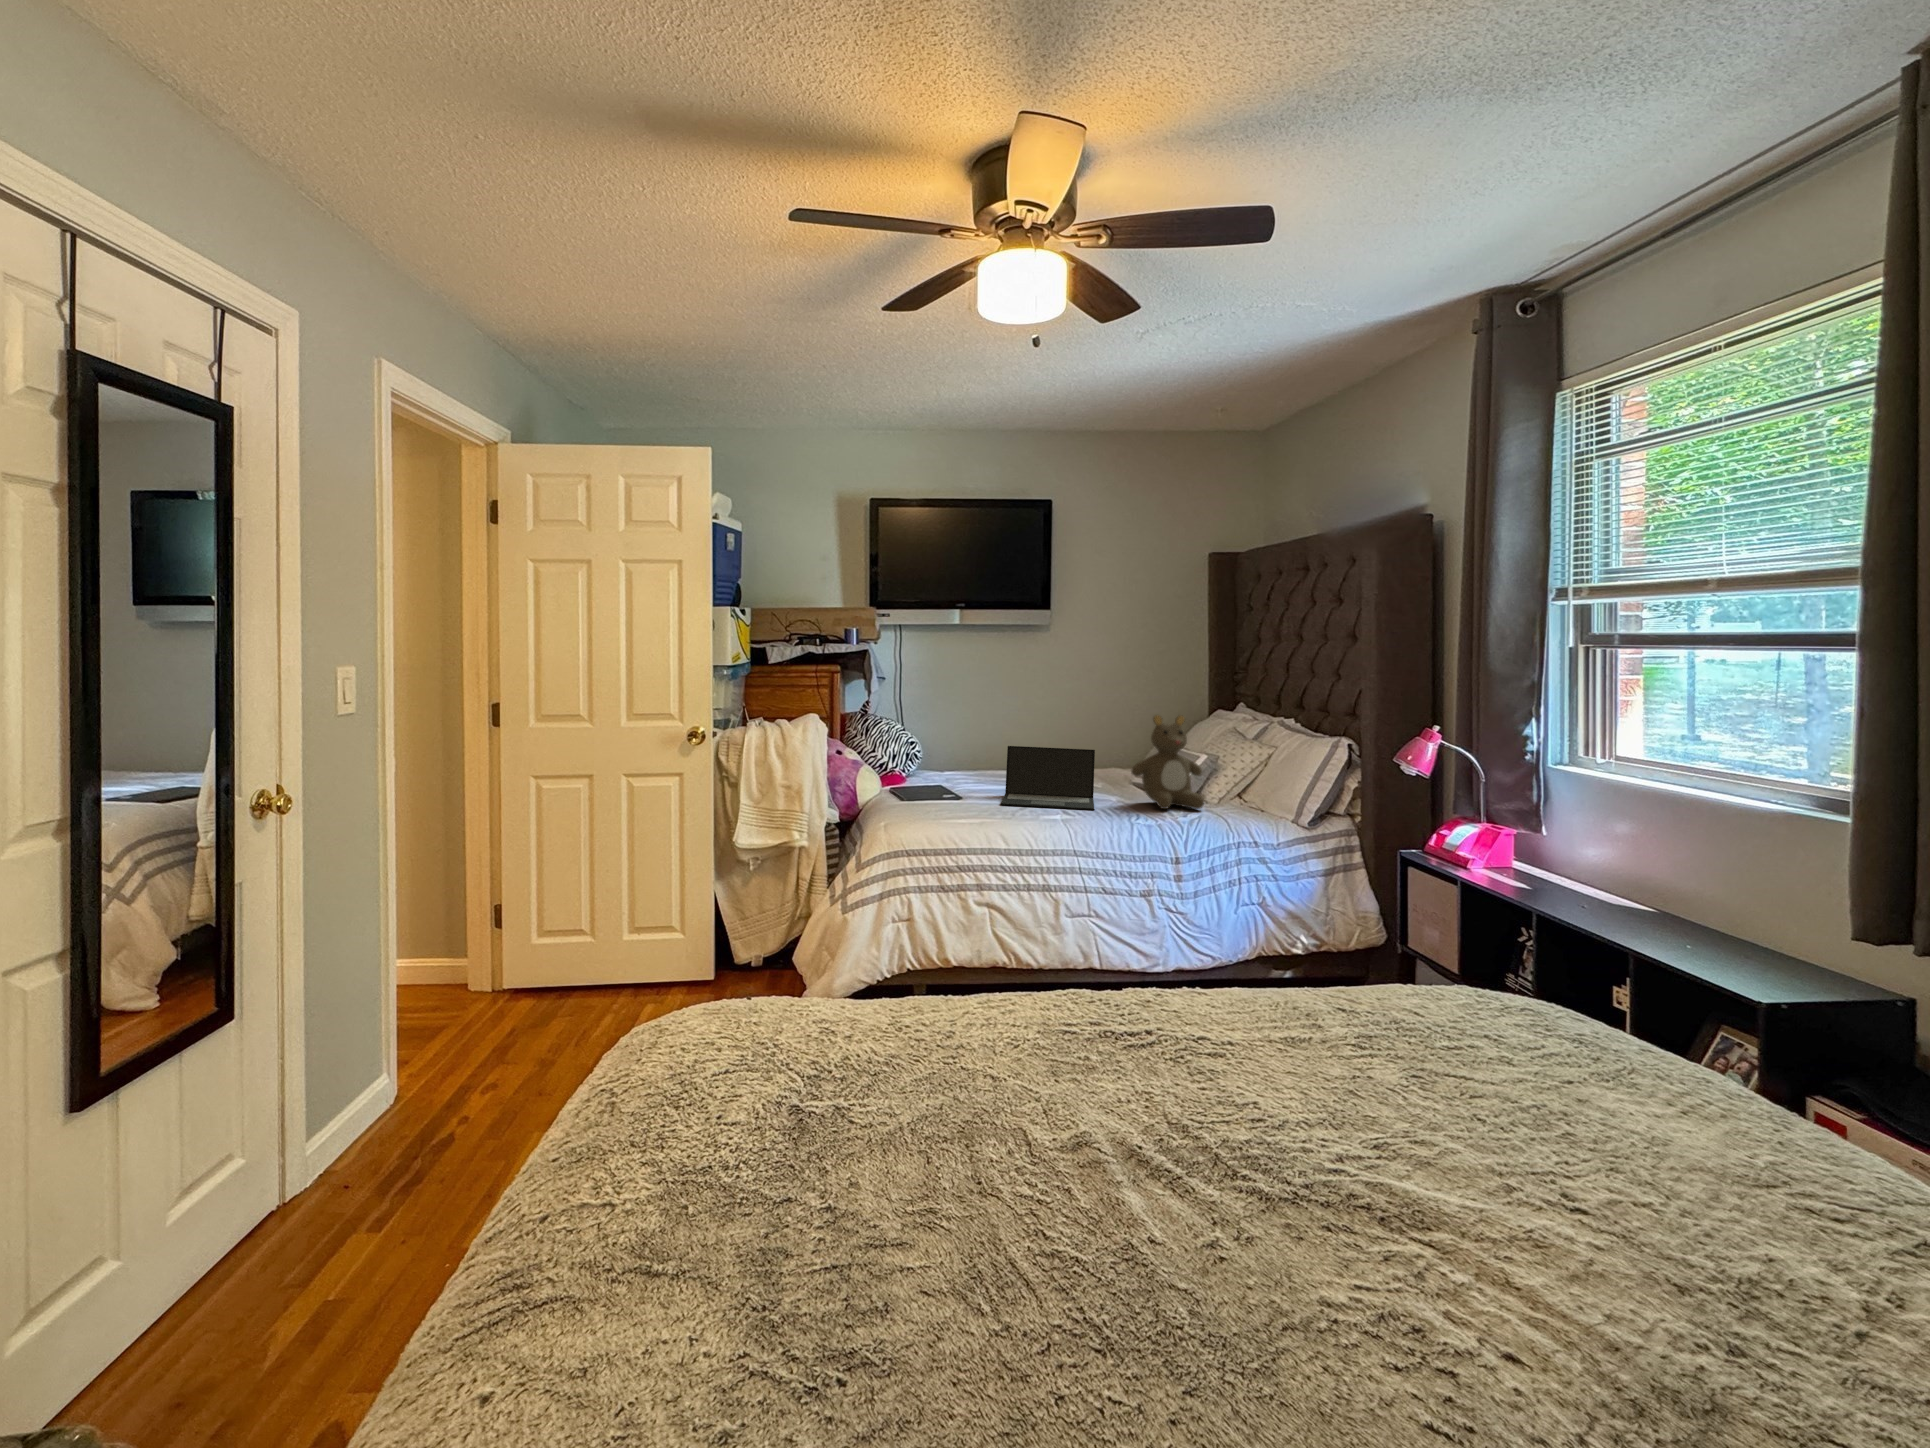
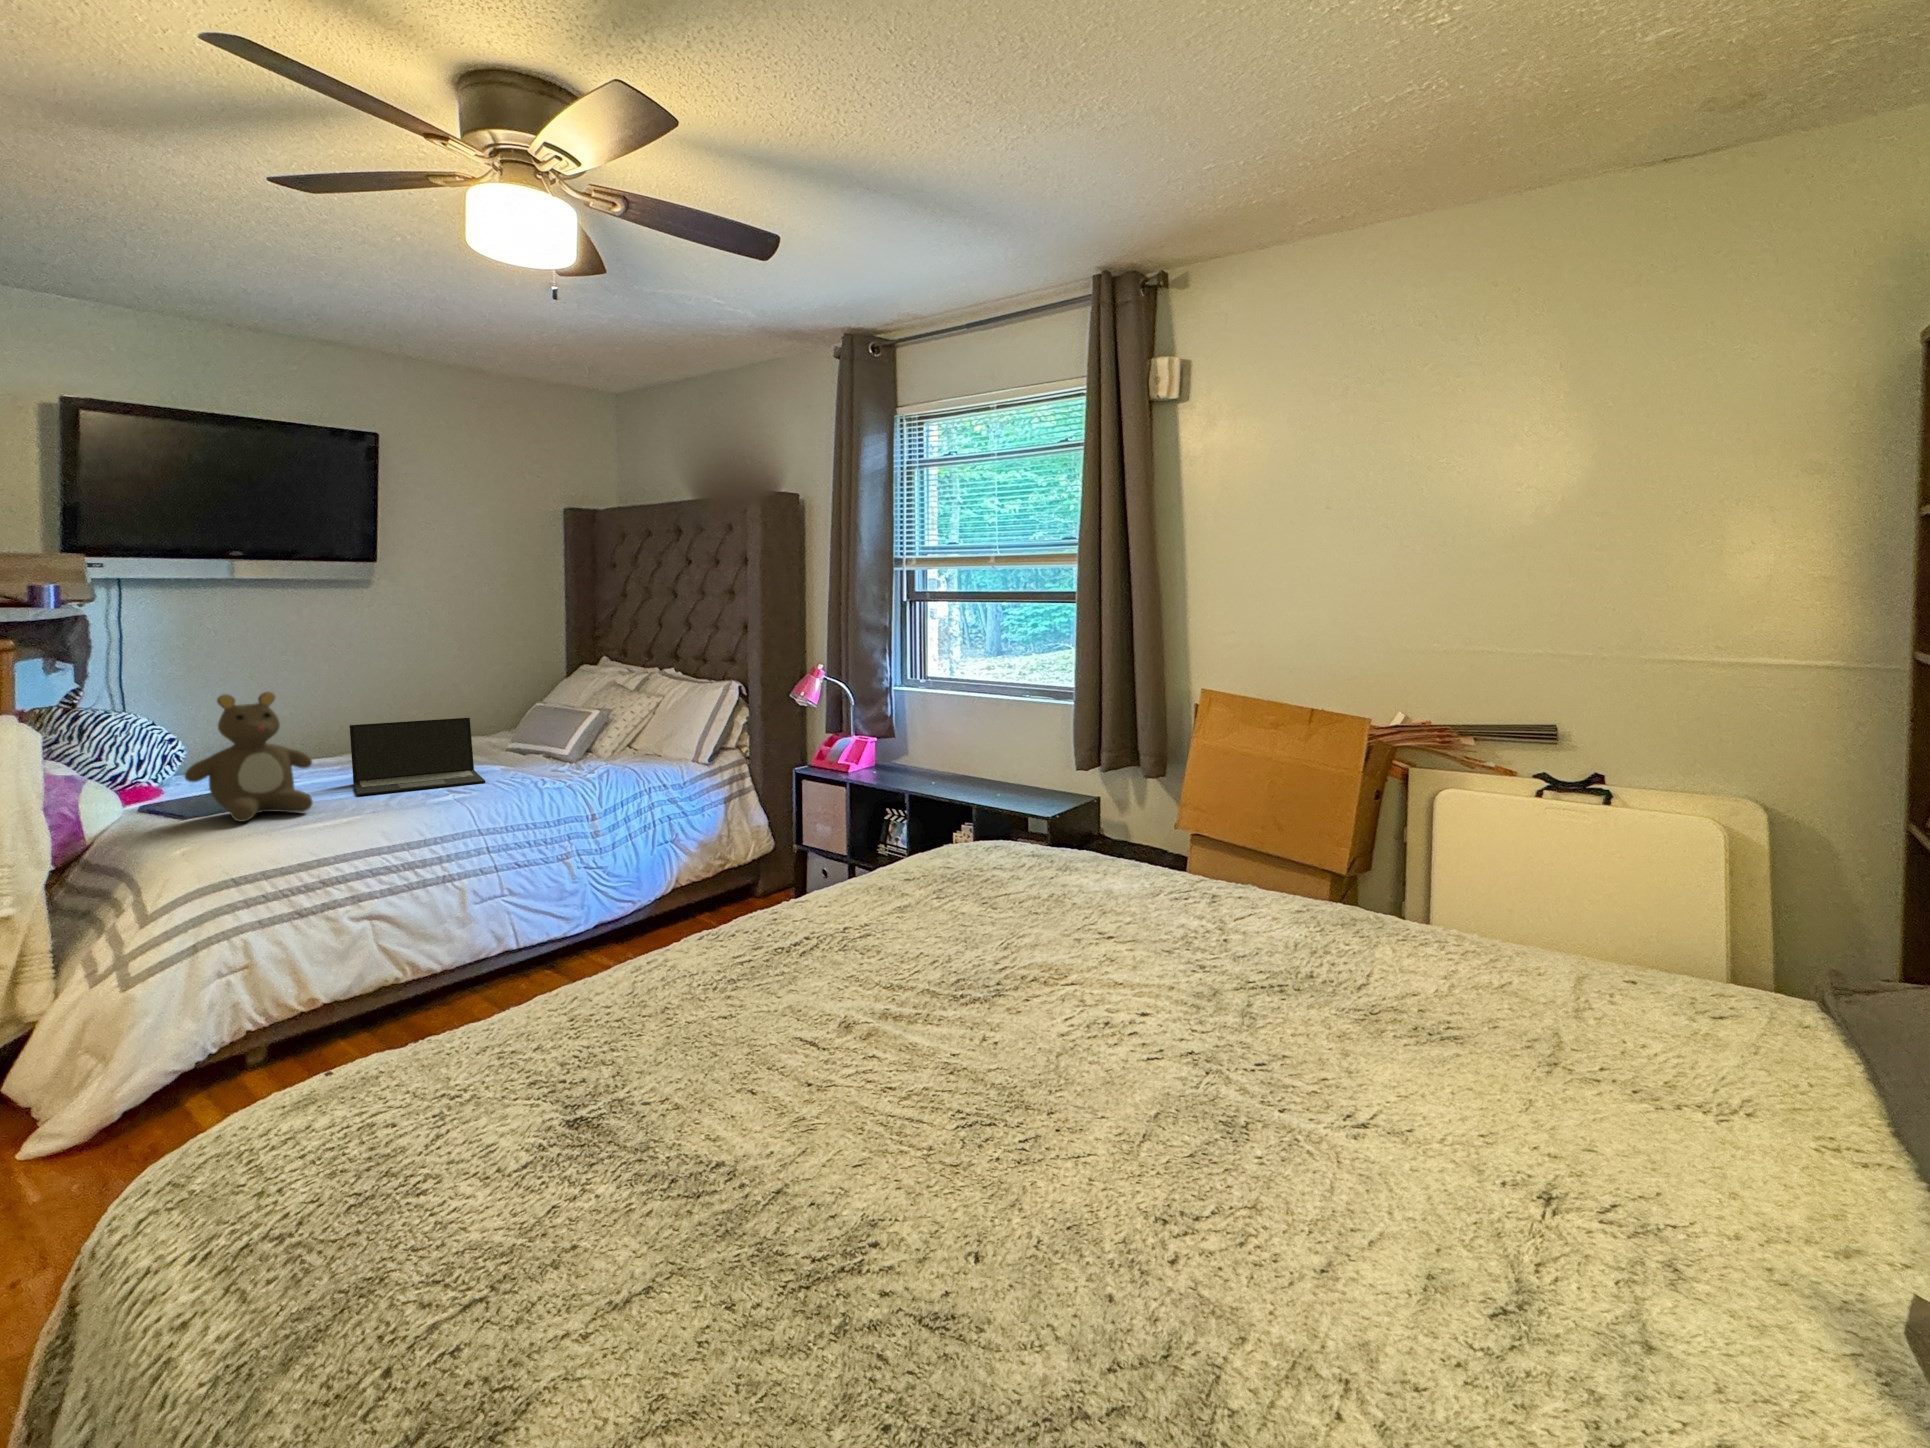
teddy bear: present [1131,715,1204,809] -> present [185,692,313,822]

